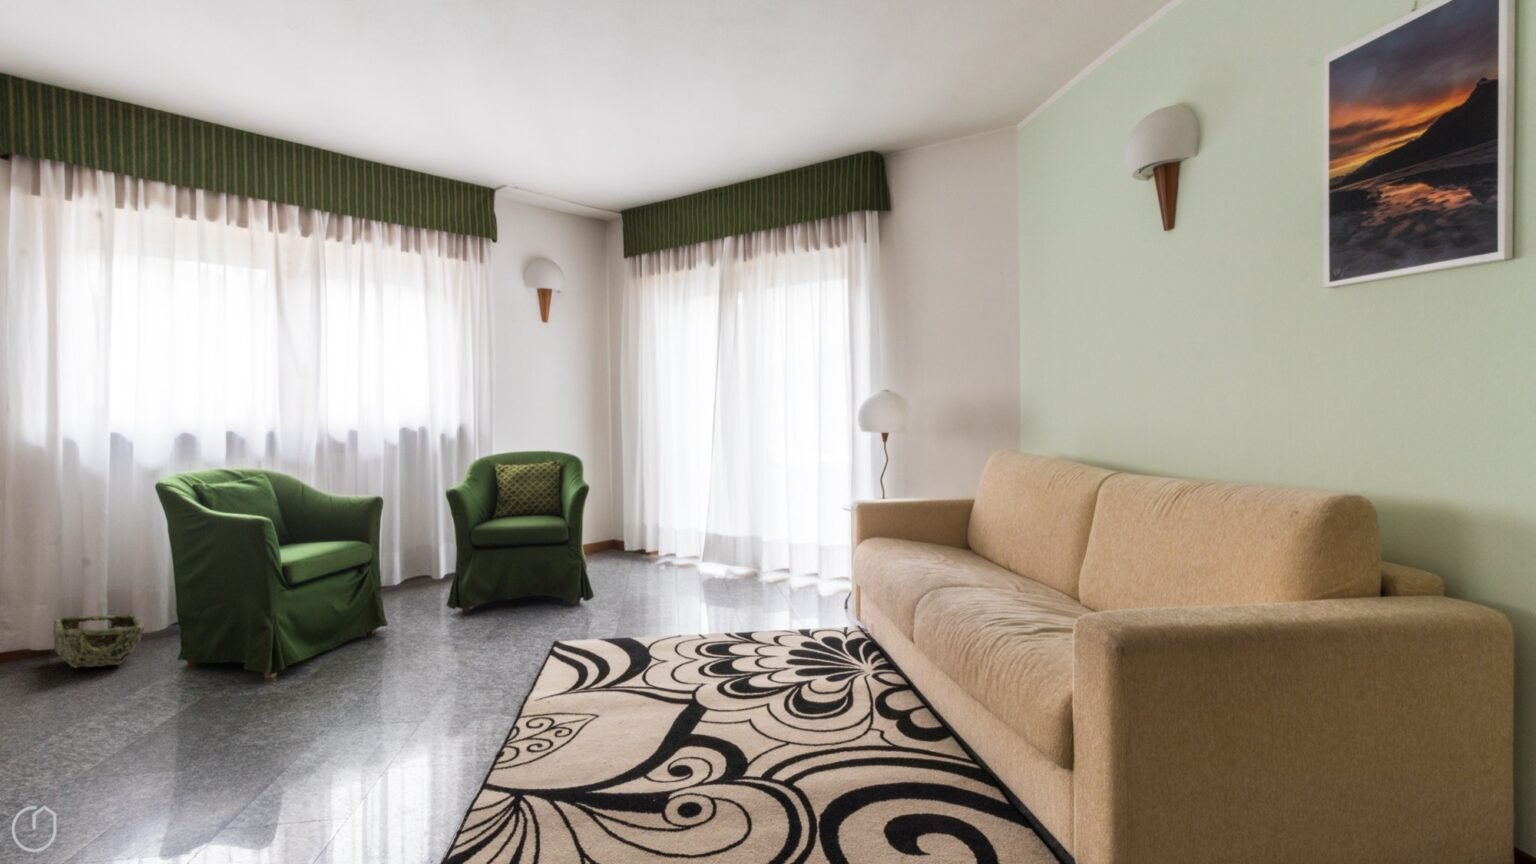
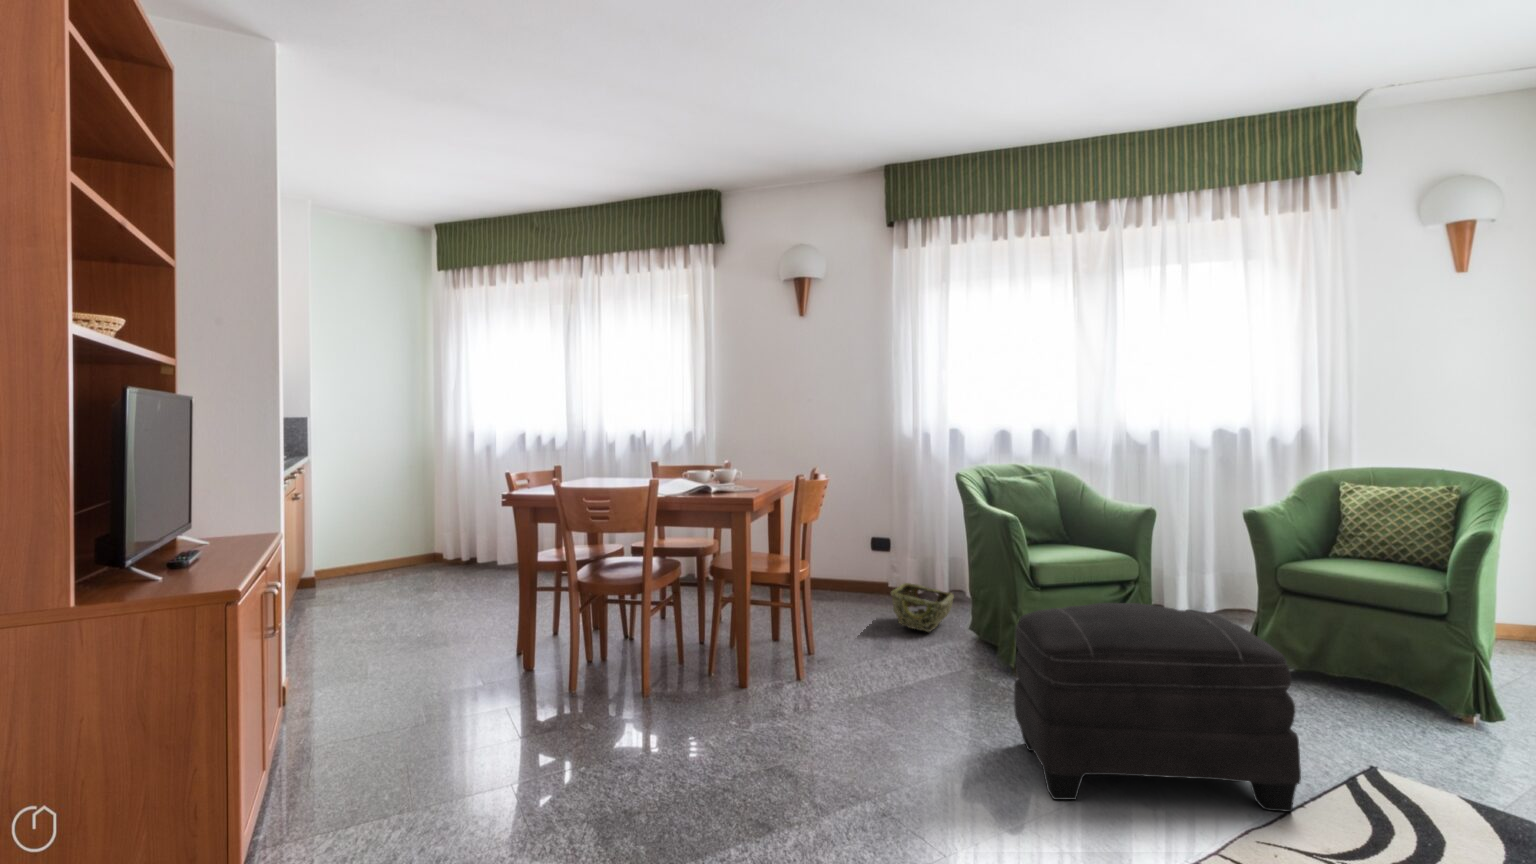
ottoman: none [330,569,544,737] -> present [1014,603,1301,812]

